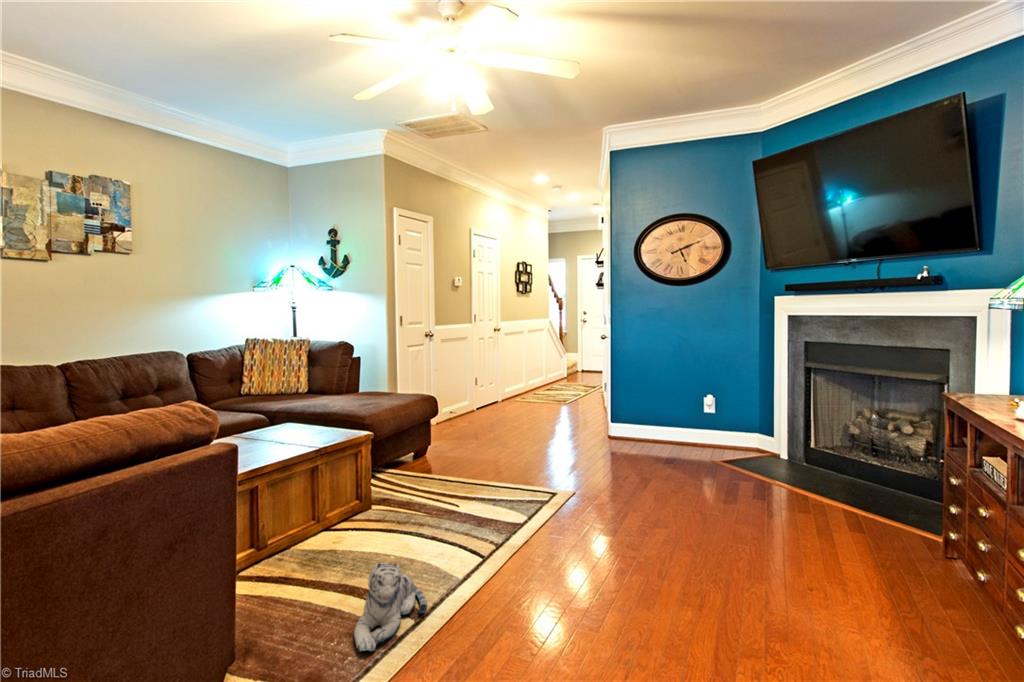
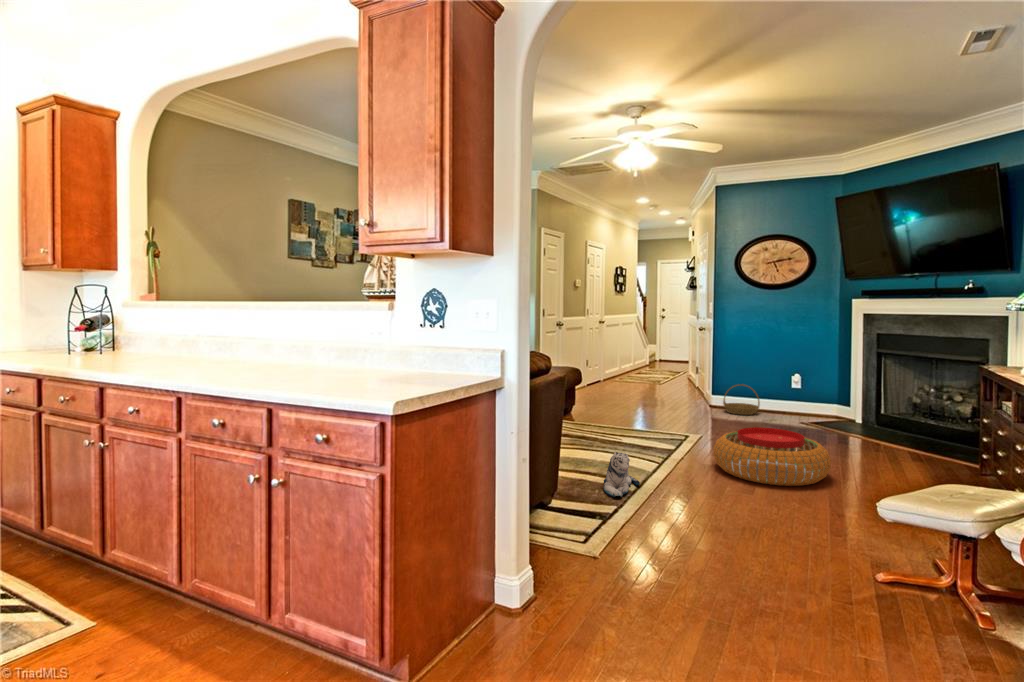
basket: none [623,409,667,449] -> present [723,384,760,415]
pouf: none [566,492,734,600] -> present [713,427,831,486]

